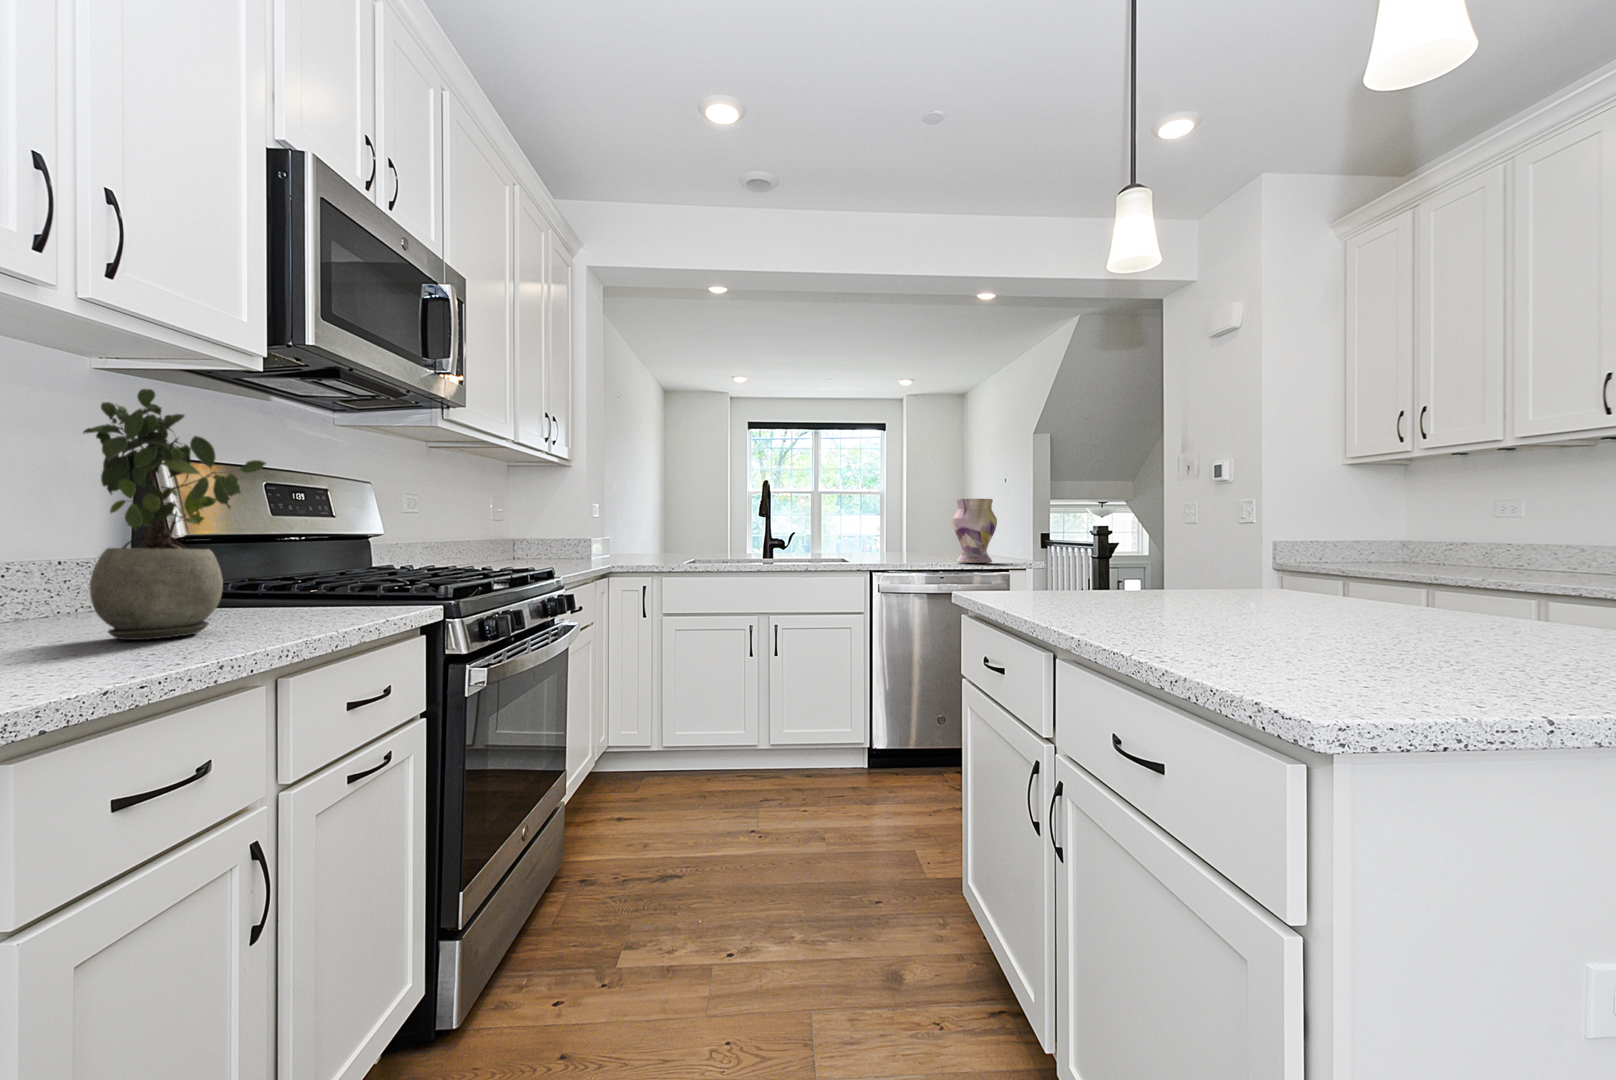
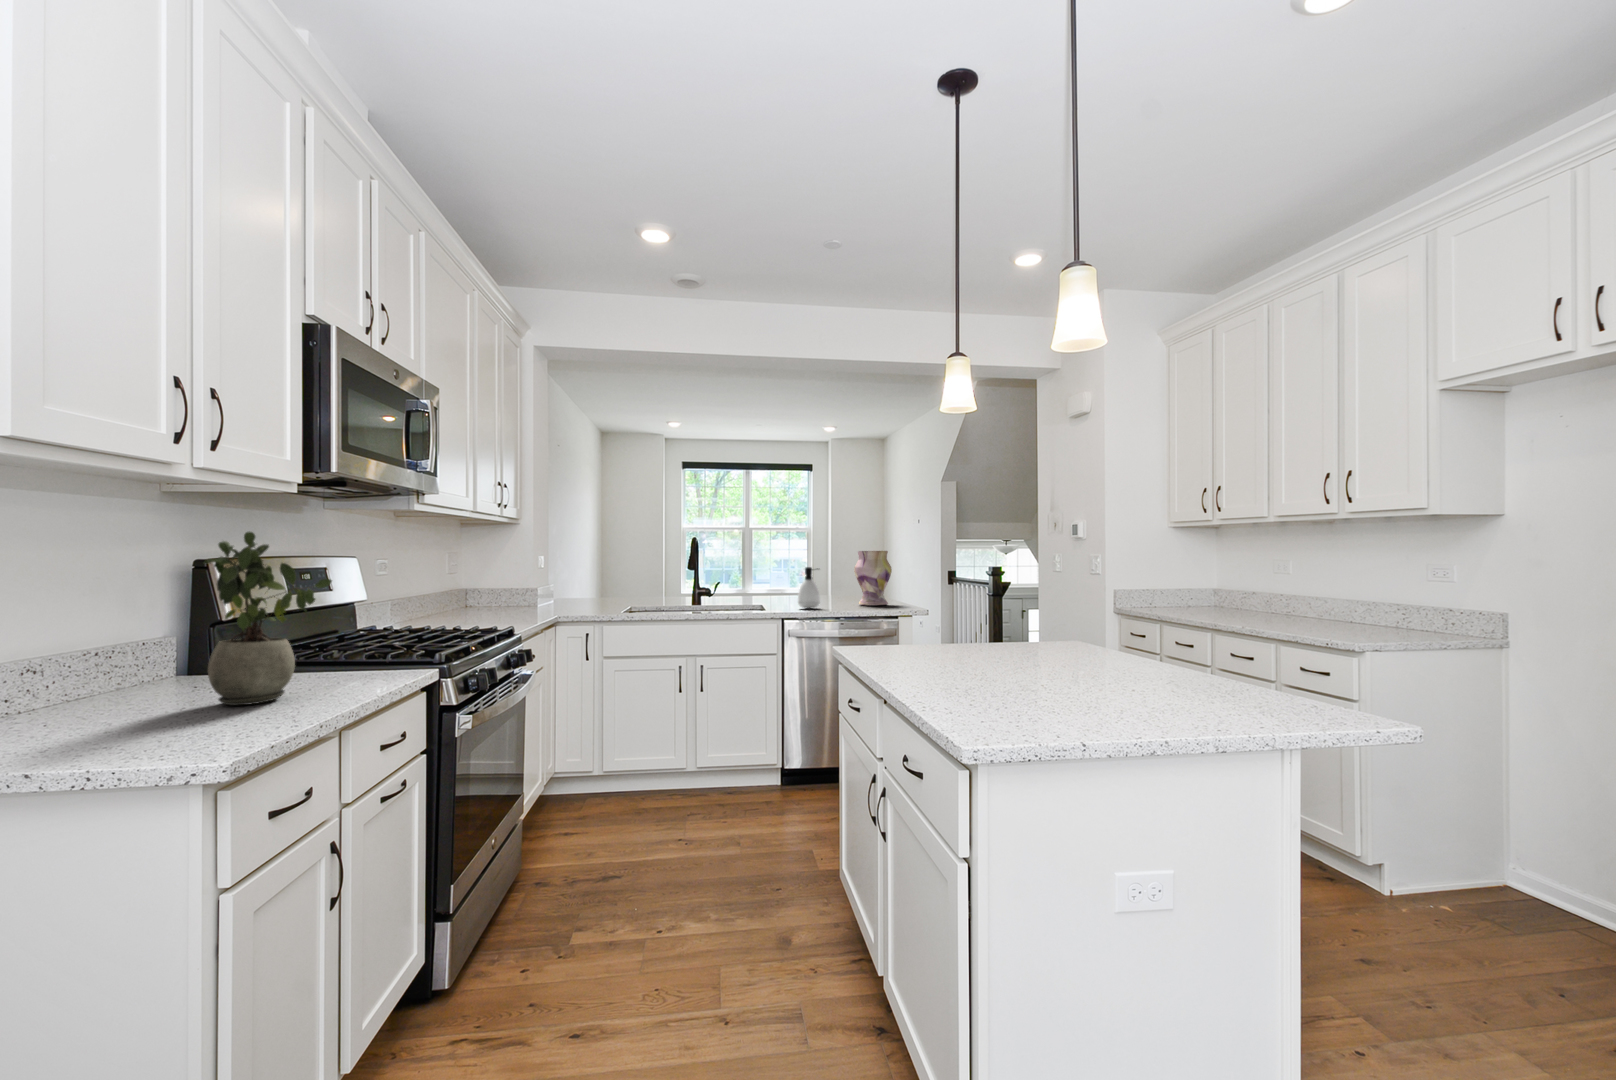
soap dispenser: none [887,516,914,565] -> present [798,567,820,608]

